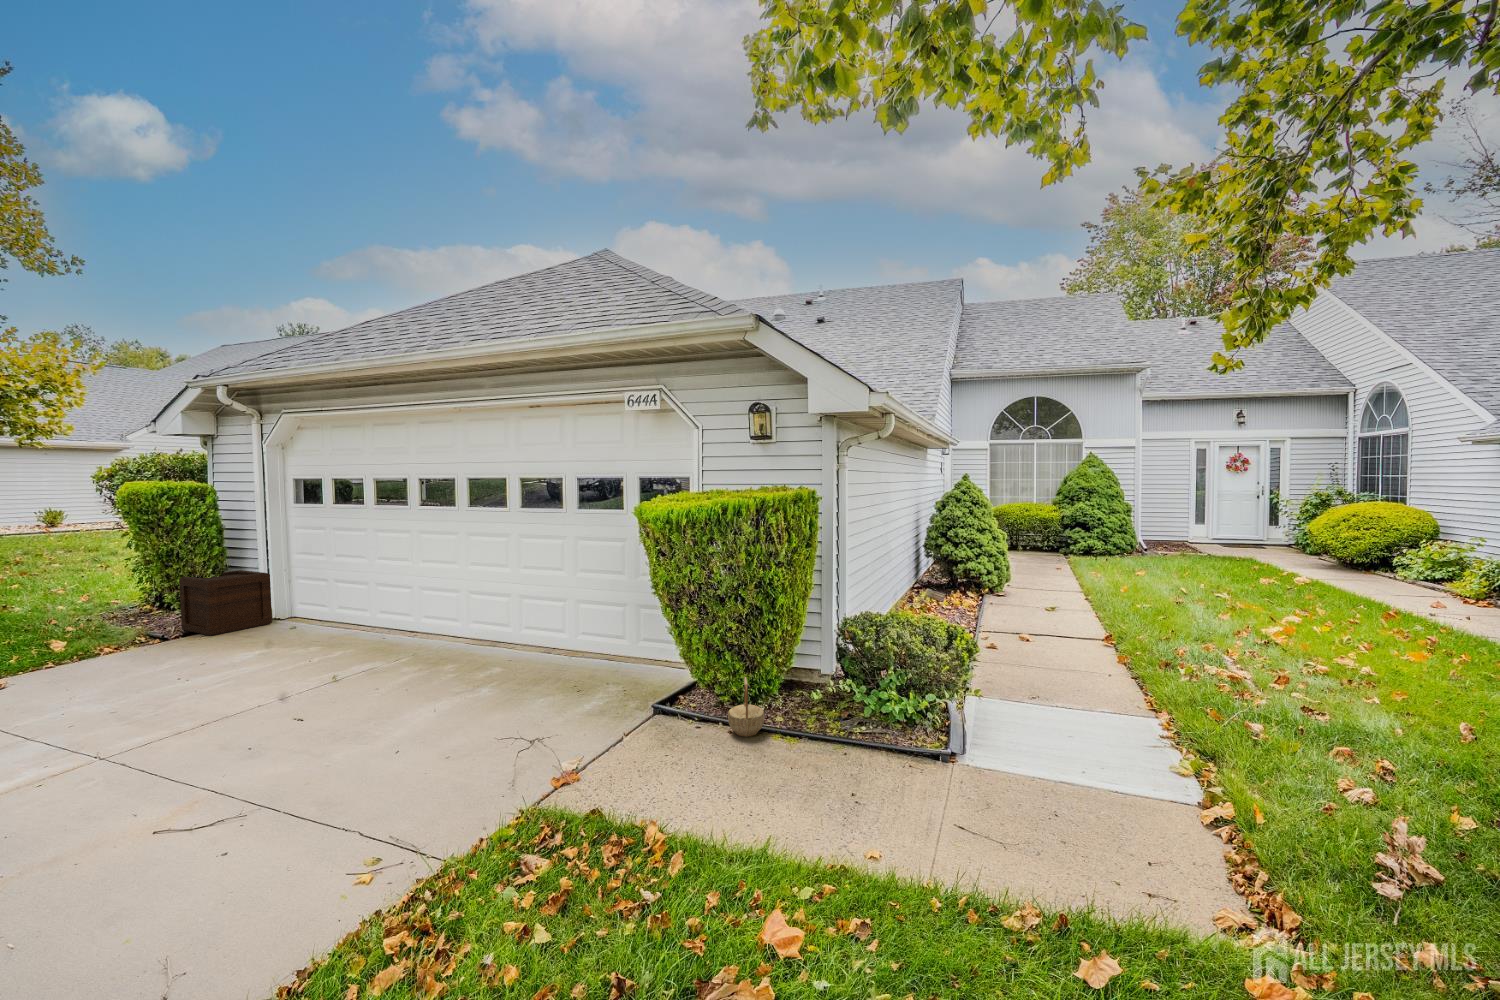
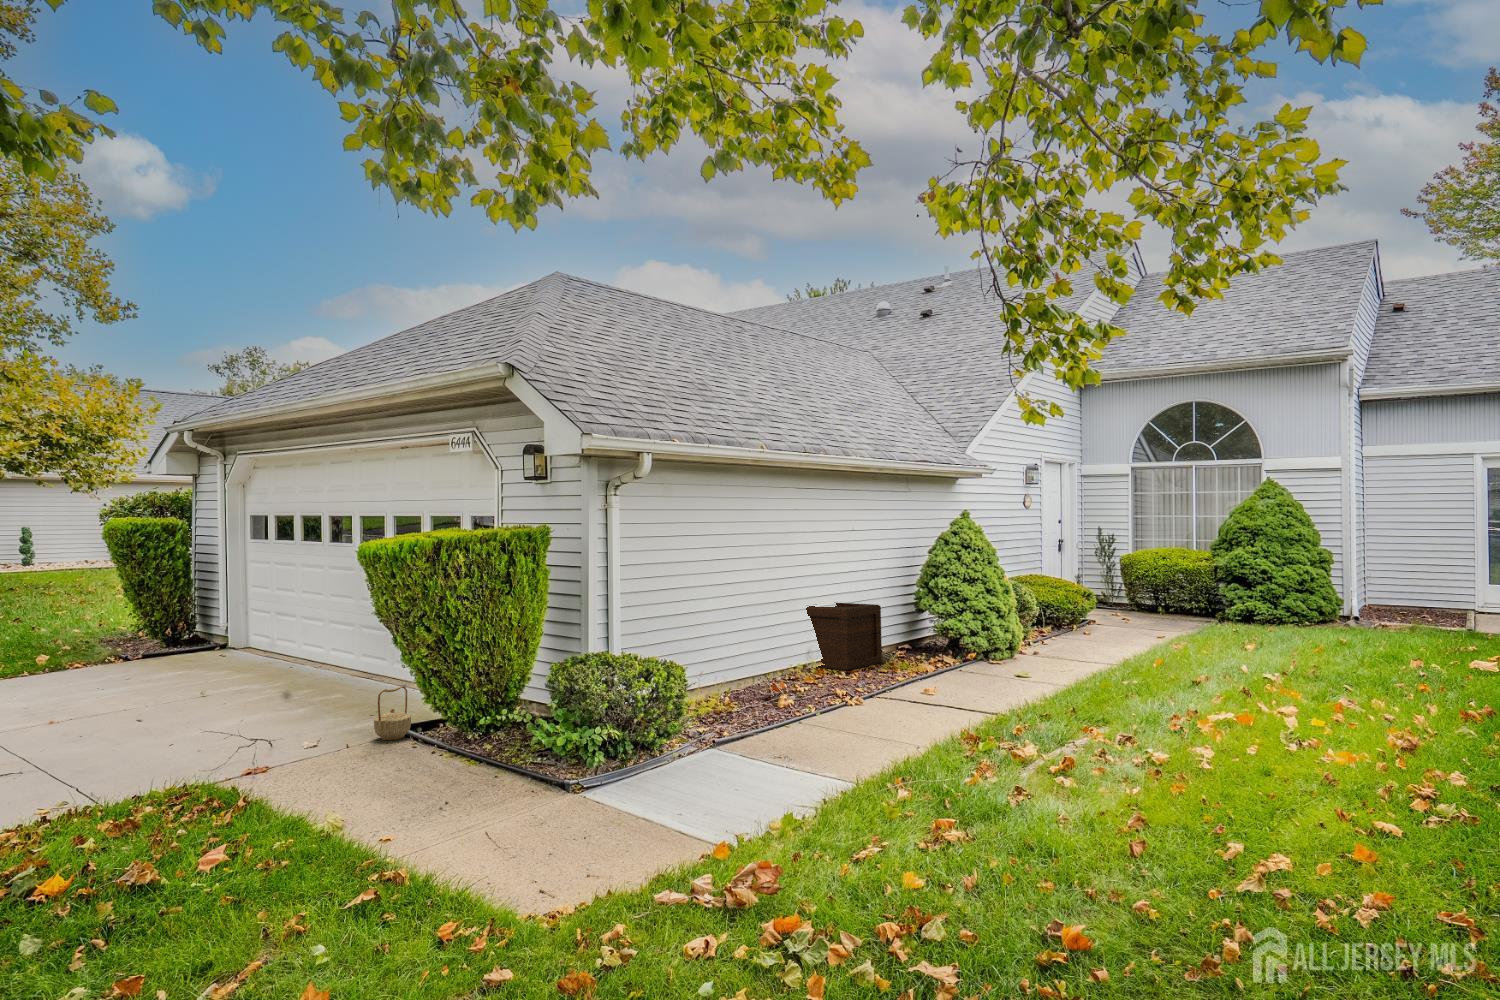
wooden crate: present [179,570,272,636] -> present [806,602,882,671]

